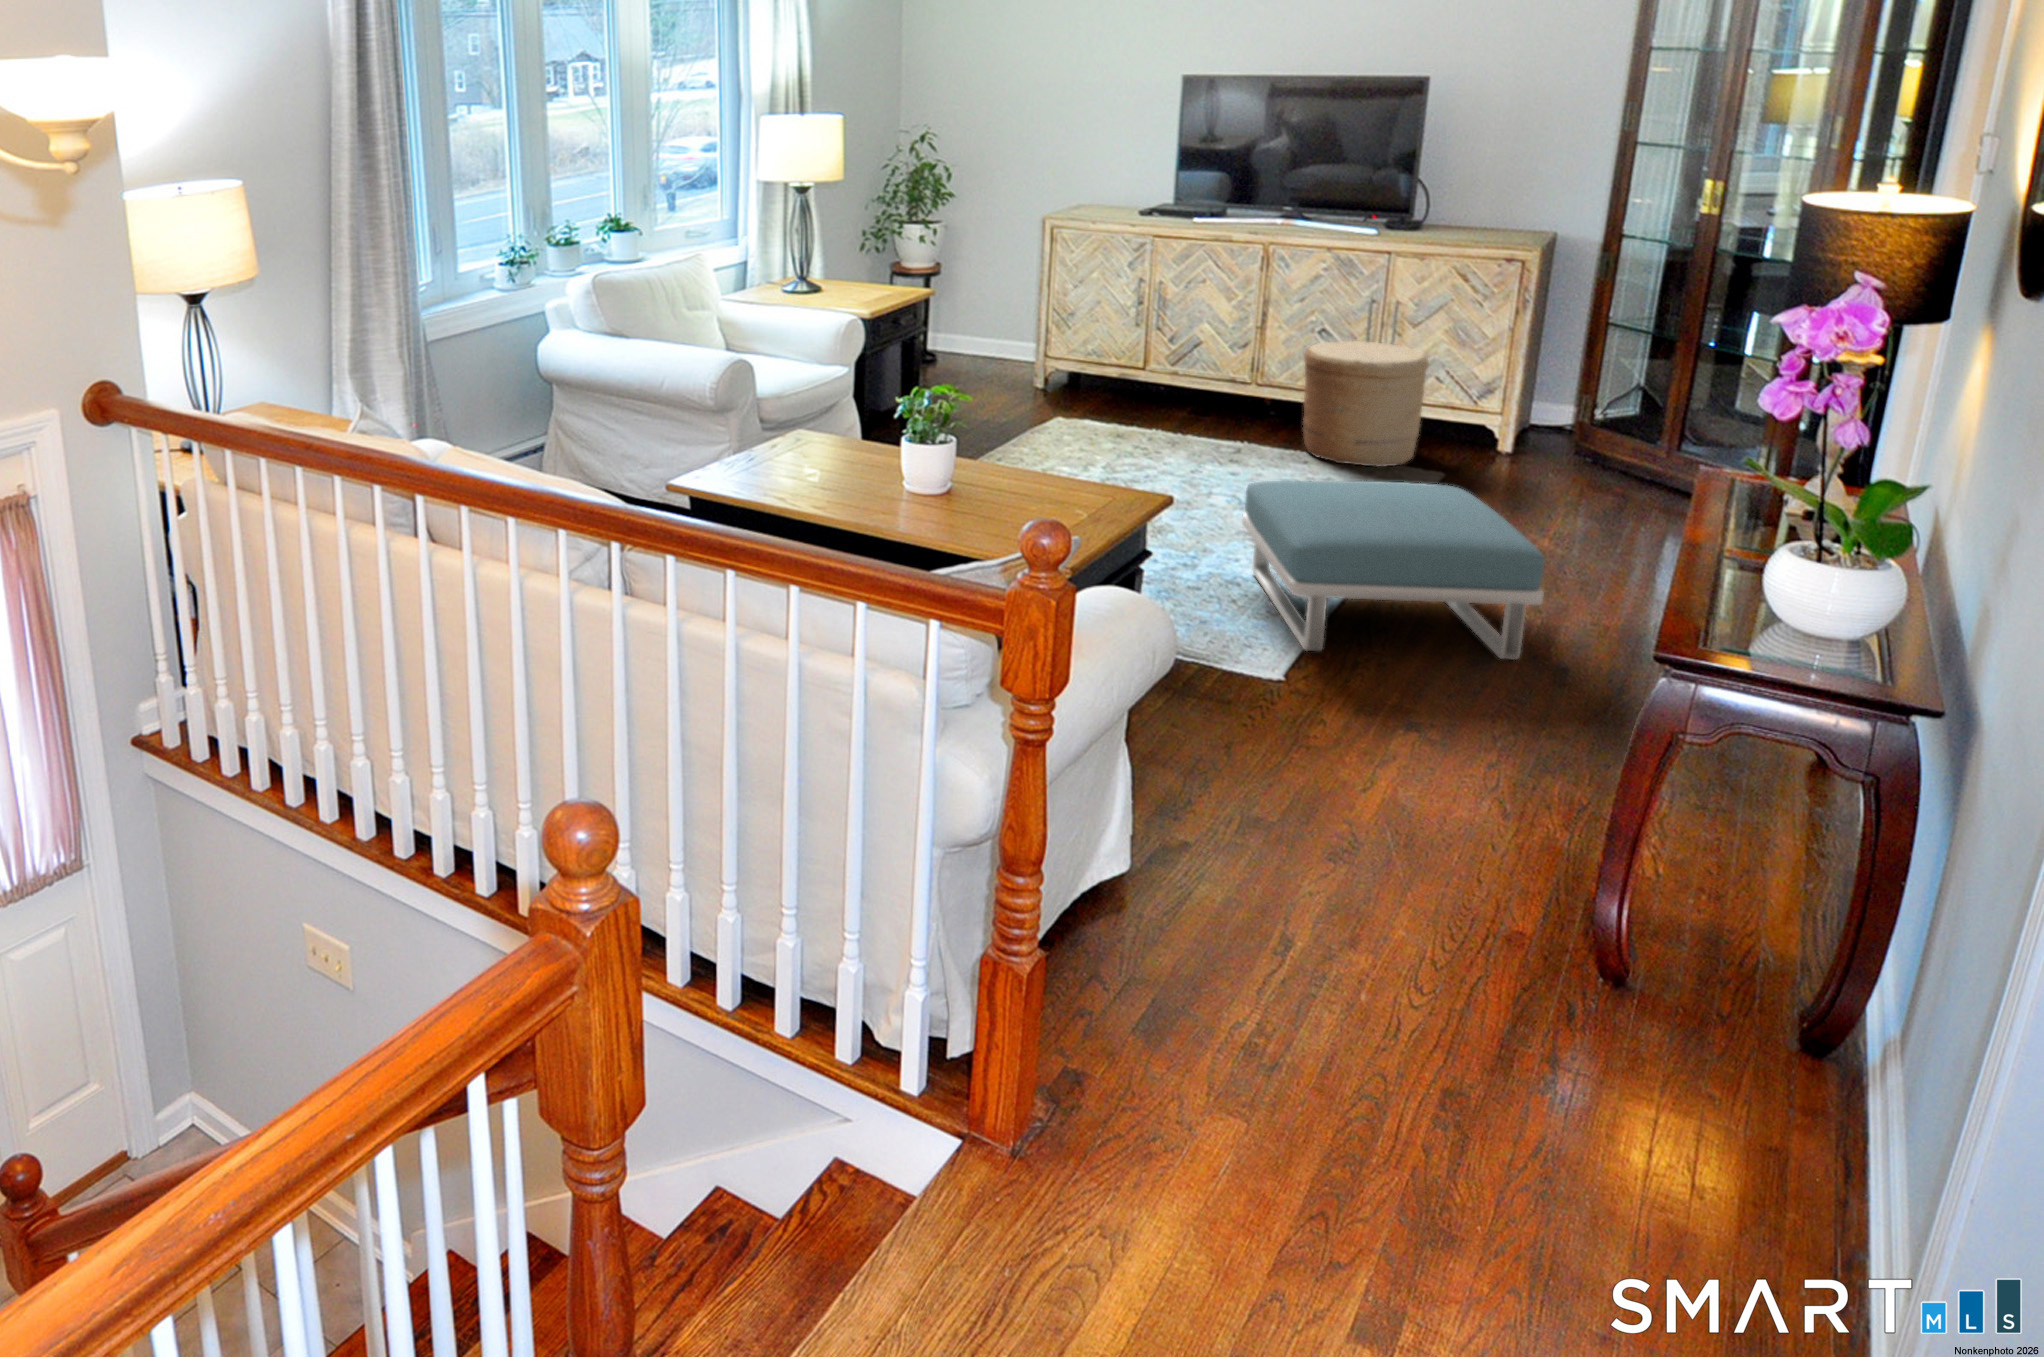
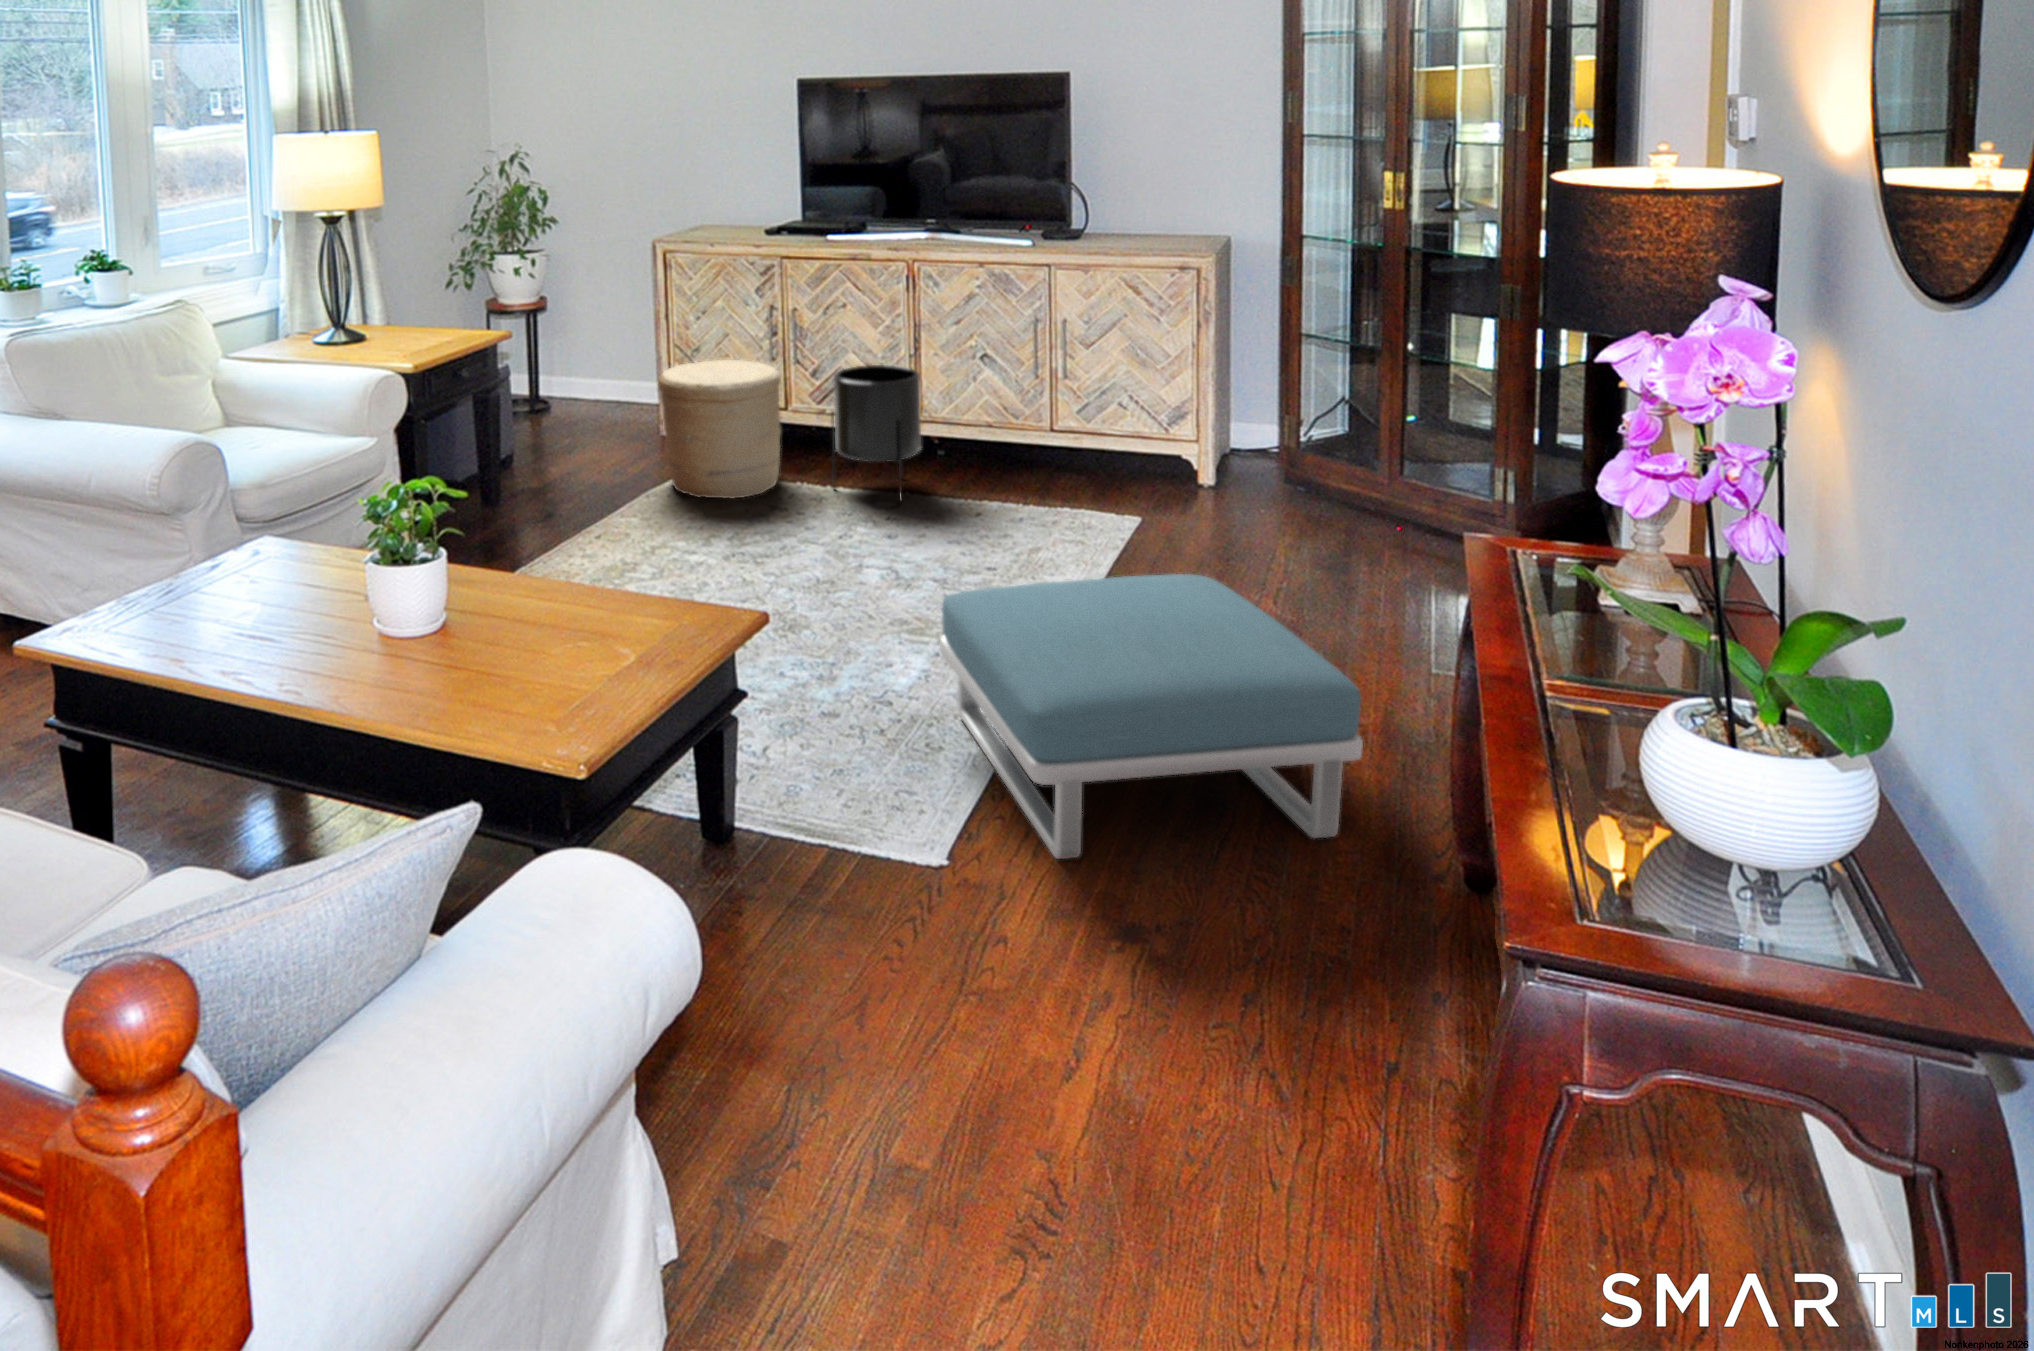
planter: none [1179,330,1263,442] -> present [831,365,921,493]
woven basket: present [1303,341,1429,467] -> present [658,360,781,499]

